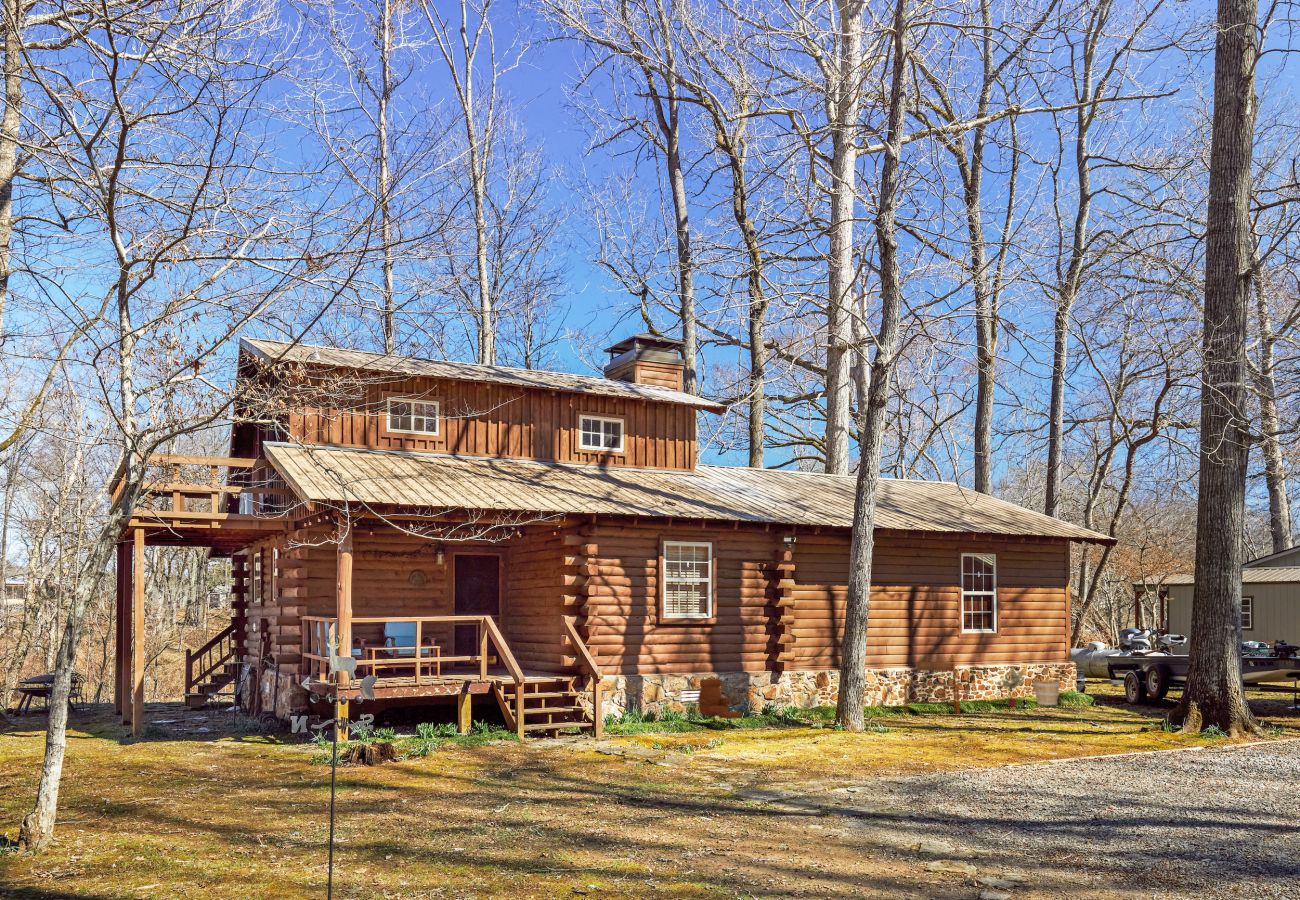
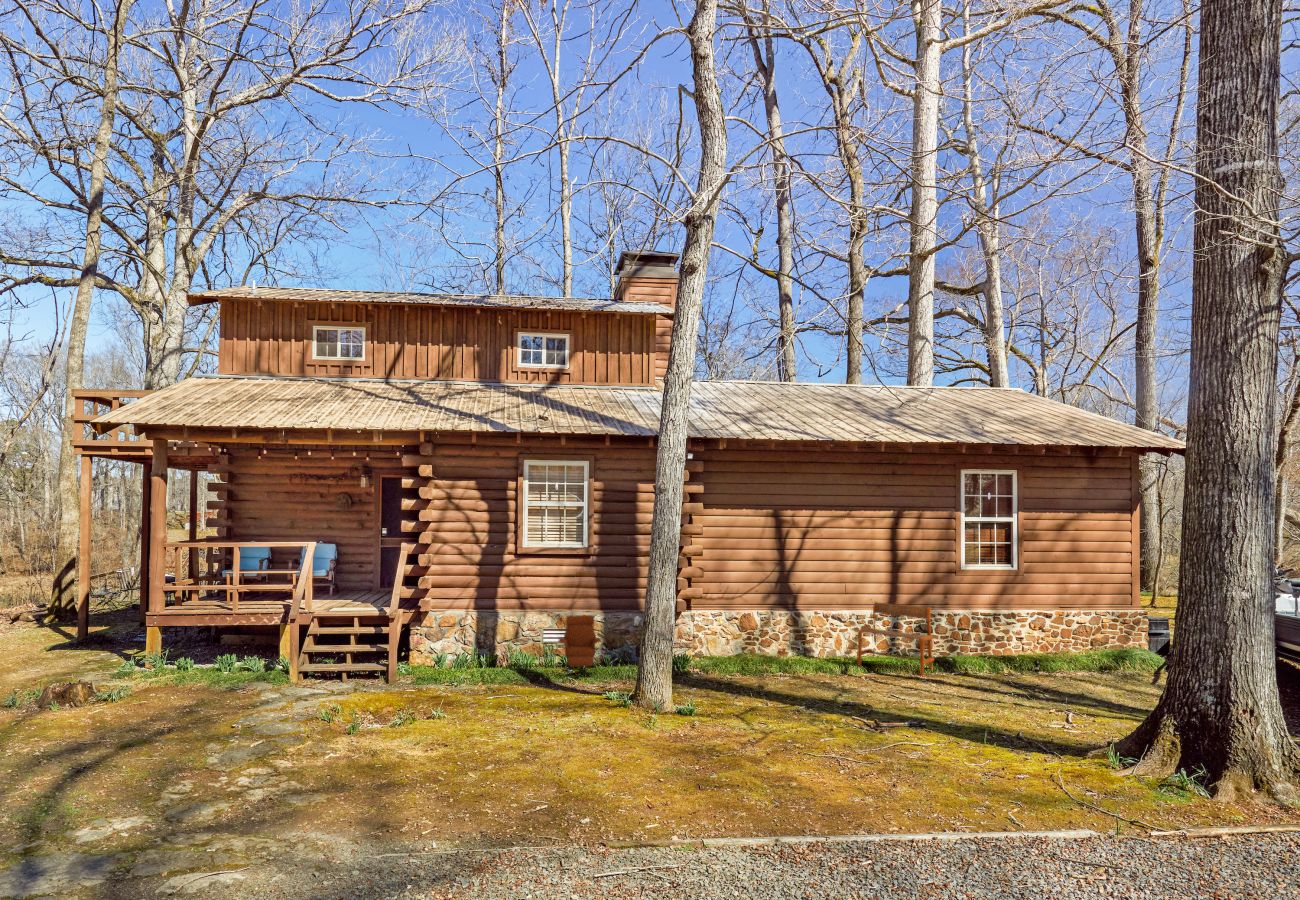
potted tree: present [999,668,1024,707] -> none [1010,613,1052,666]
wooden bucket: present [1033,681,1060,705] -> none [1072,633,1112,667]

